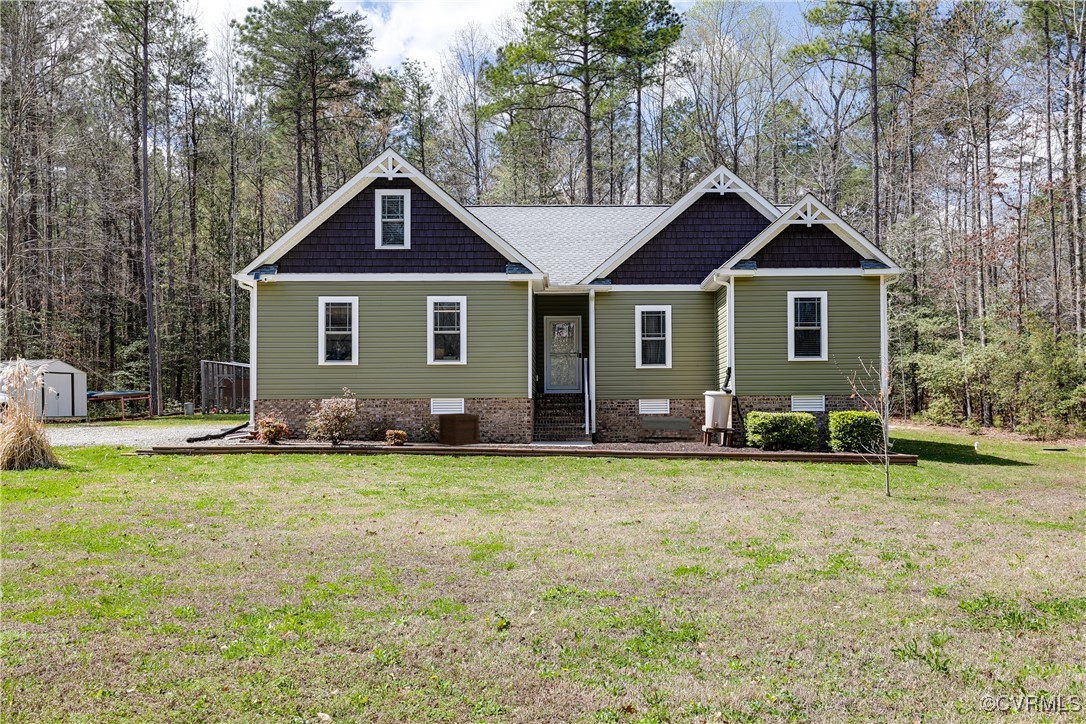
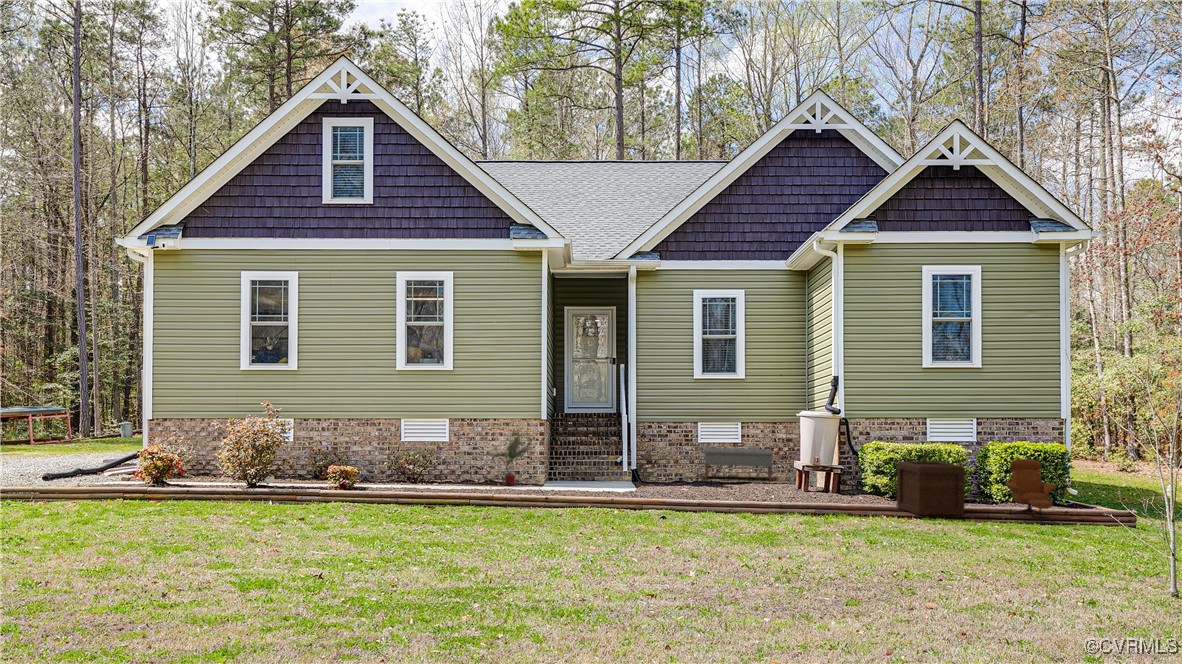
potted tree: none [491,405,523,443] -> present [489,430,532,486]
wooden crate: present [438,413,479,445] -> present [897,461,965,515]
lounge chair: none [838,423,870,465] -> present [1005,459,1055,523]

